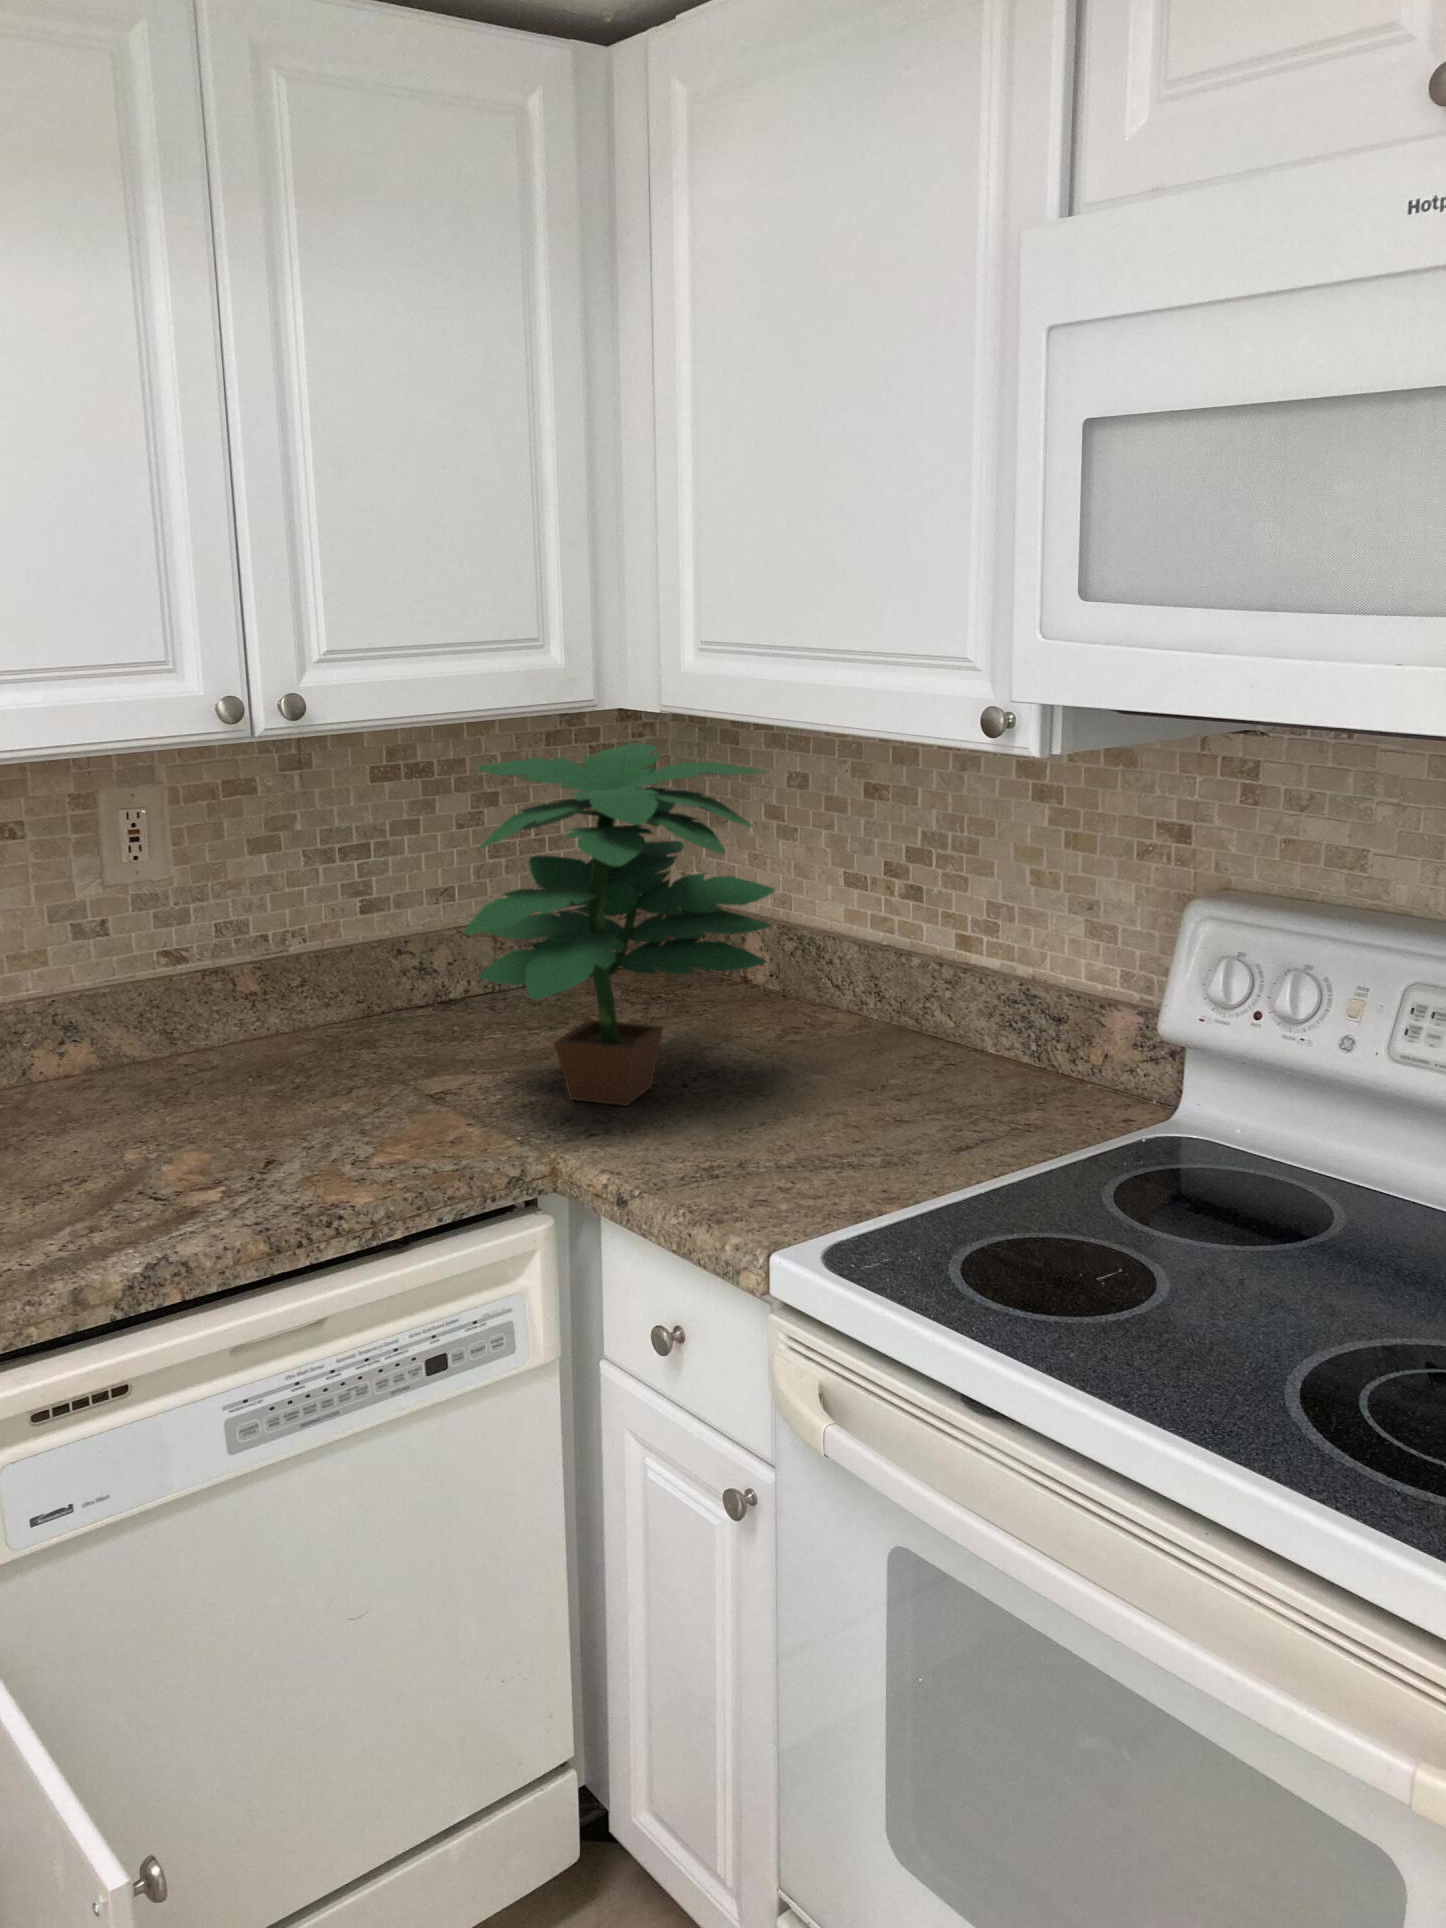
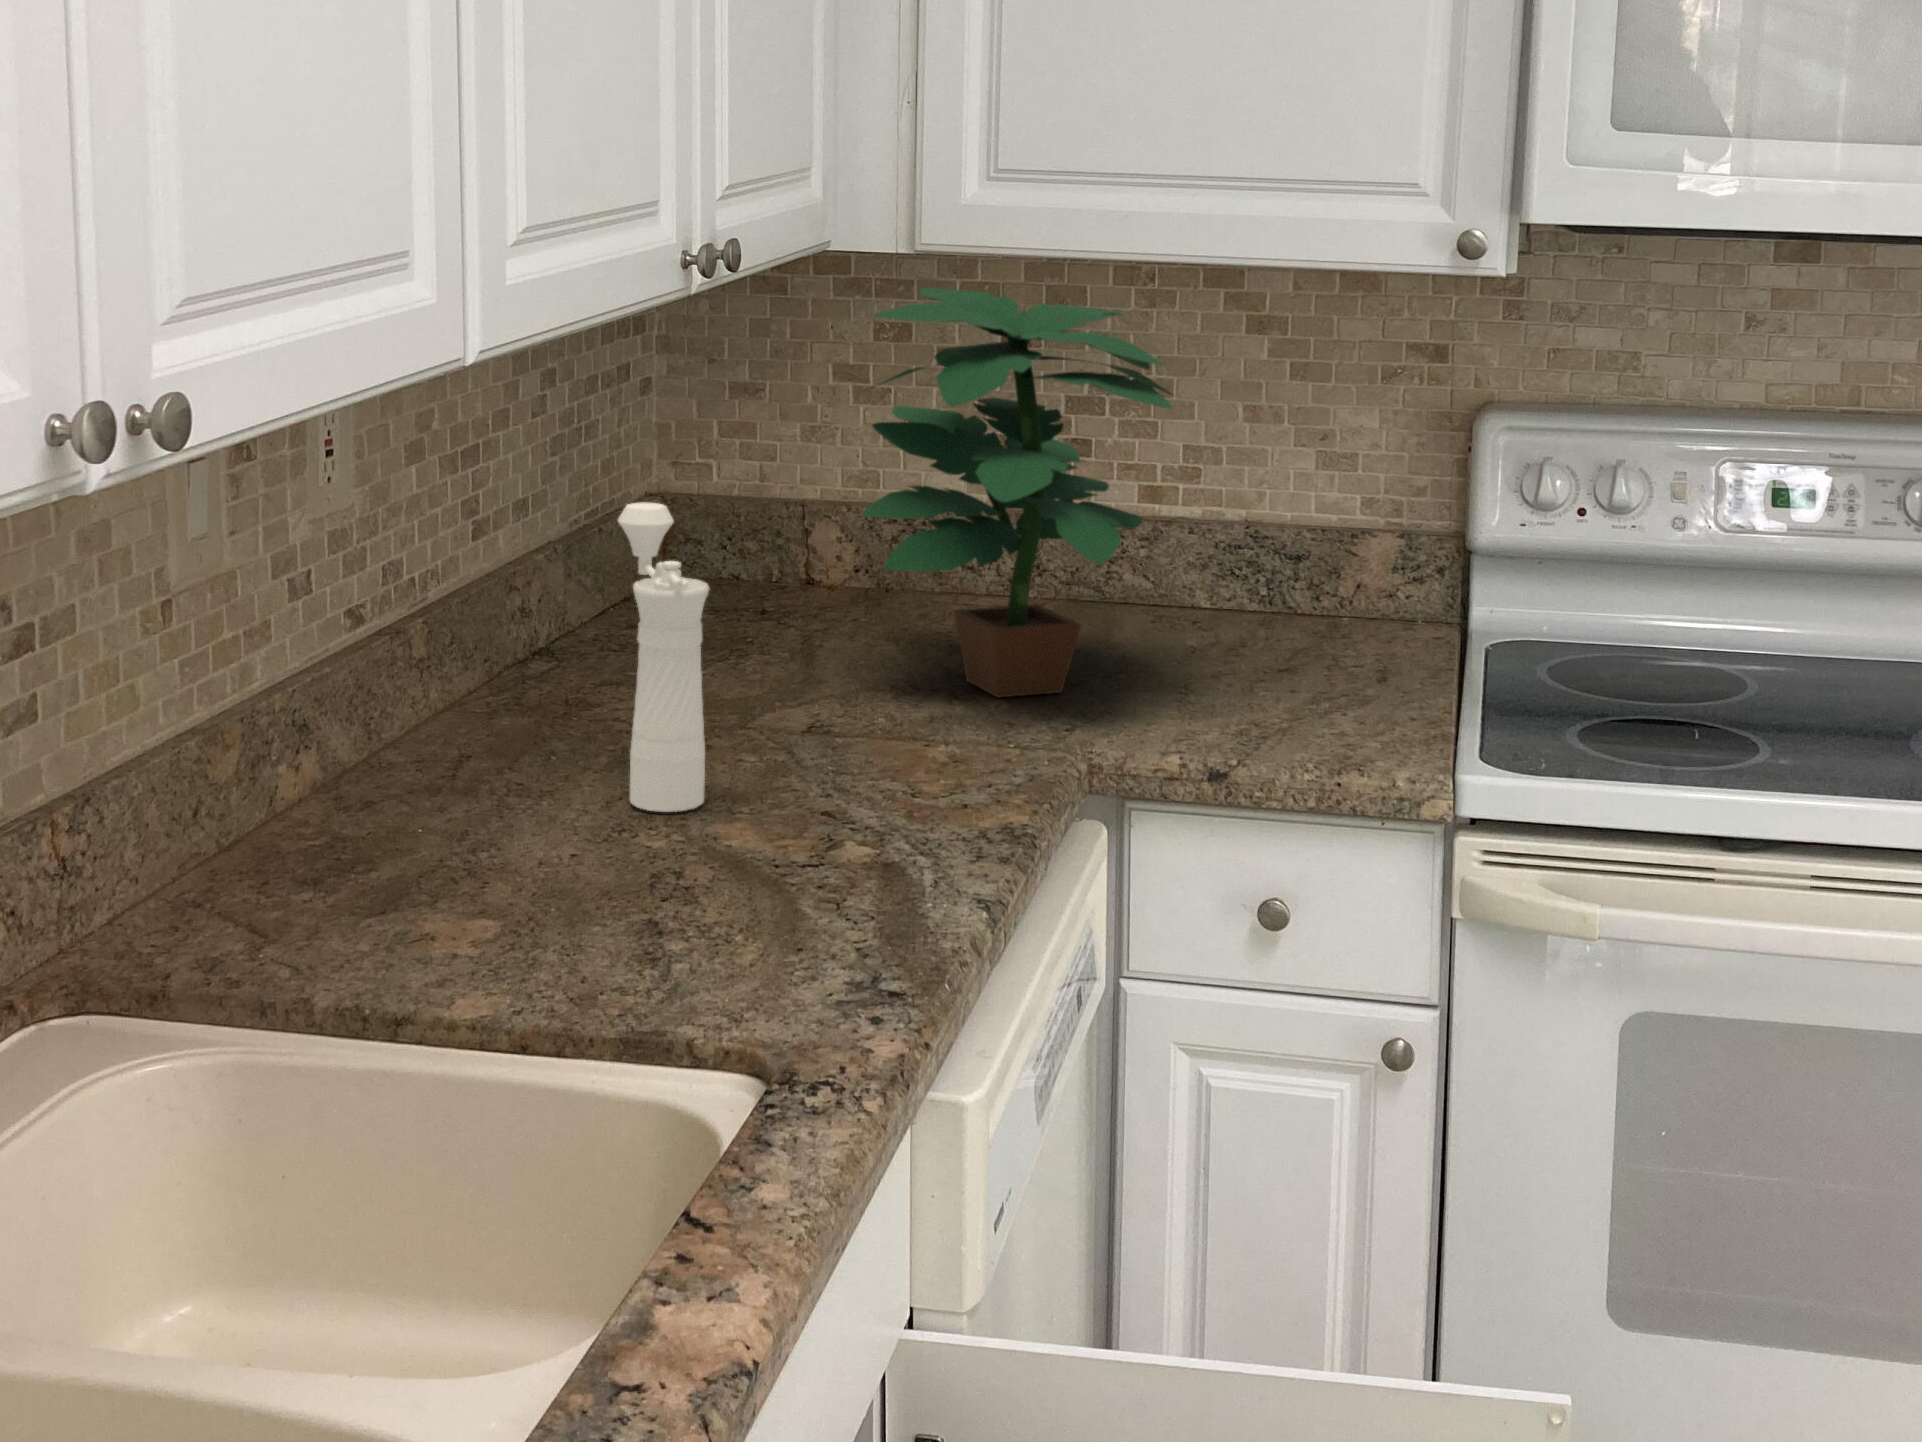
pepper mill: none [91,903,222,1137] -> present [618,502,710,812]

